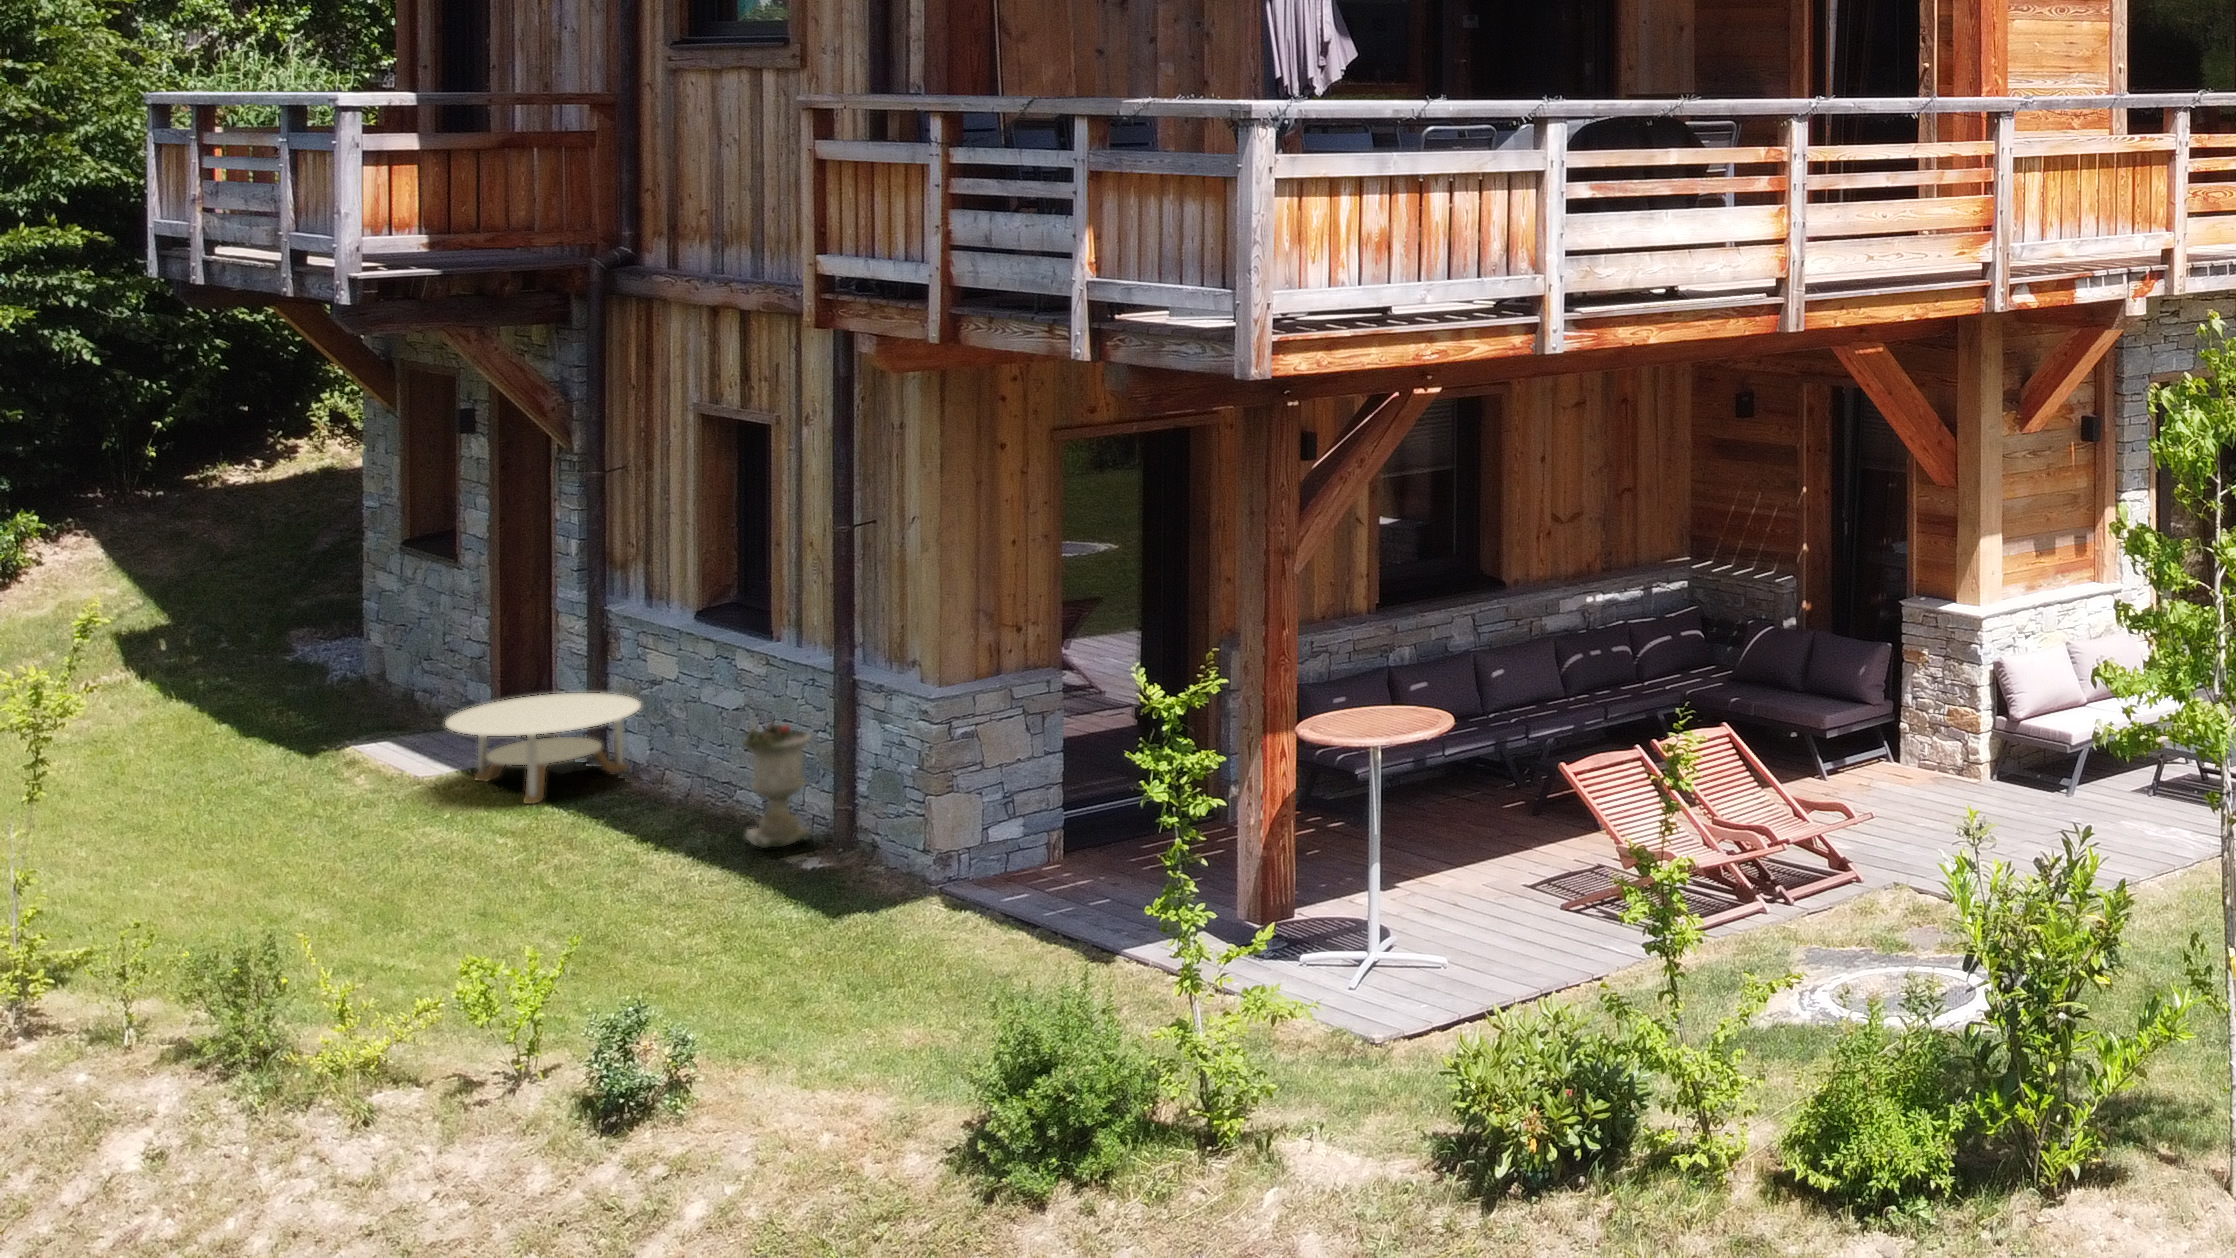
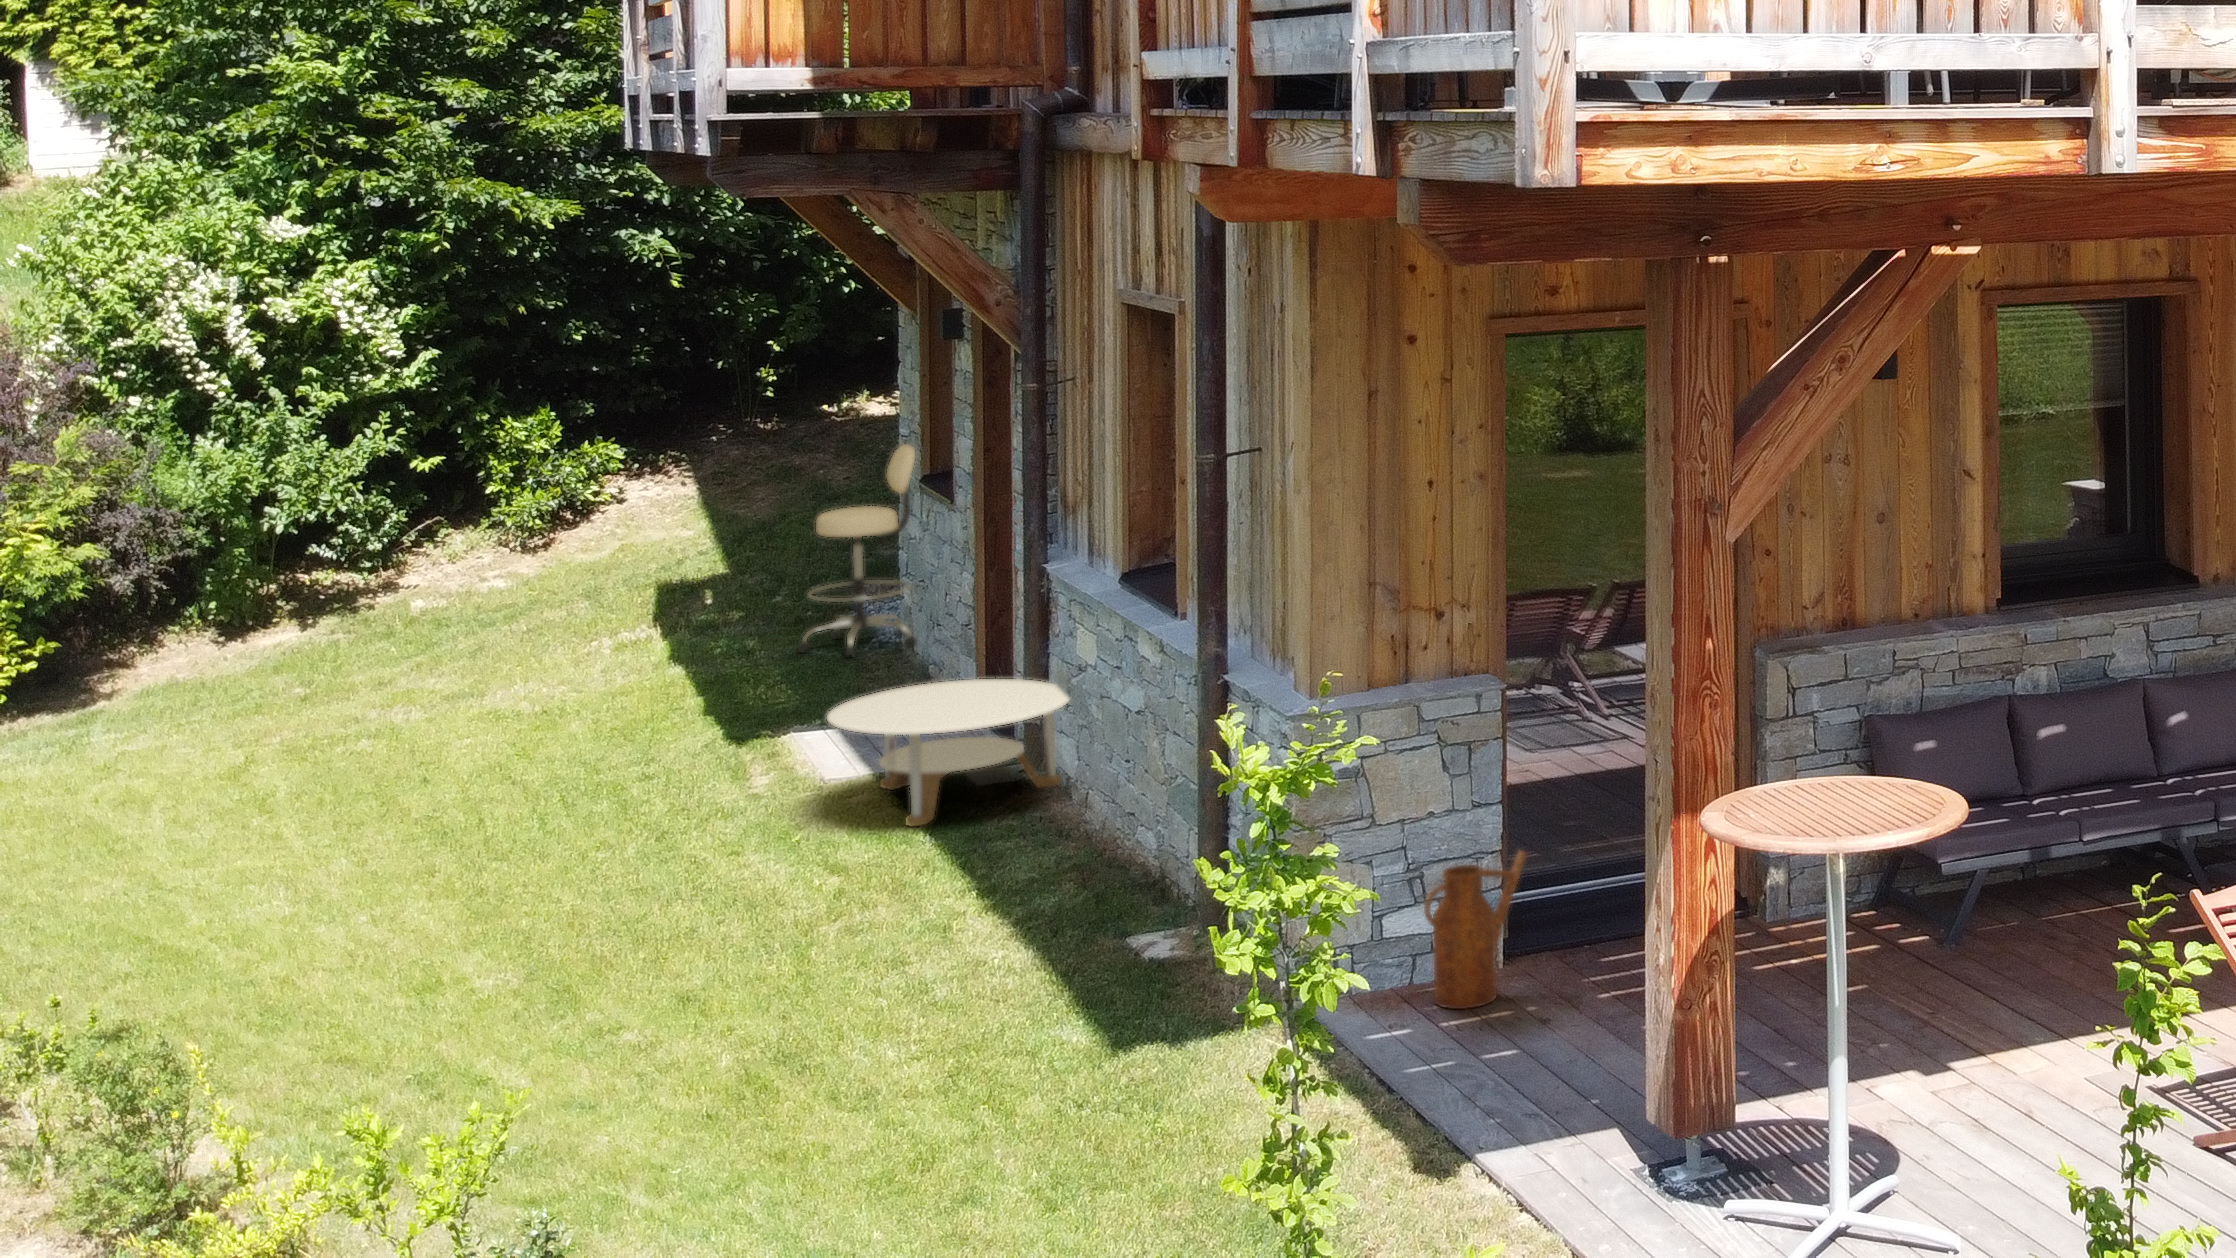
stool: none [289,514,398,691] -> present [798,445,917,656]
planter: present [743,723,811,848] -> none [1099,736,1196,920]
watering can: none [1028,775,1088,880] -> present [1424,851,1527,1009]

